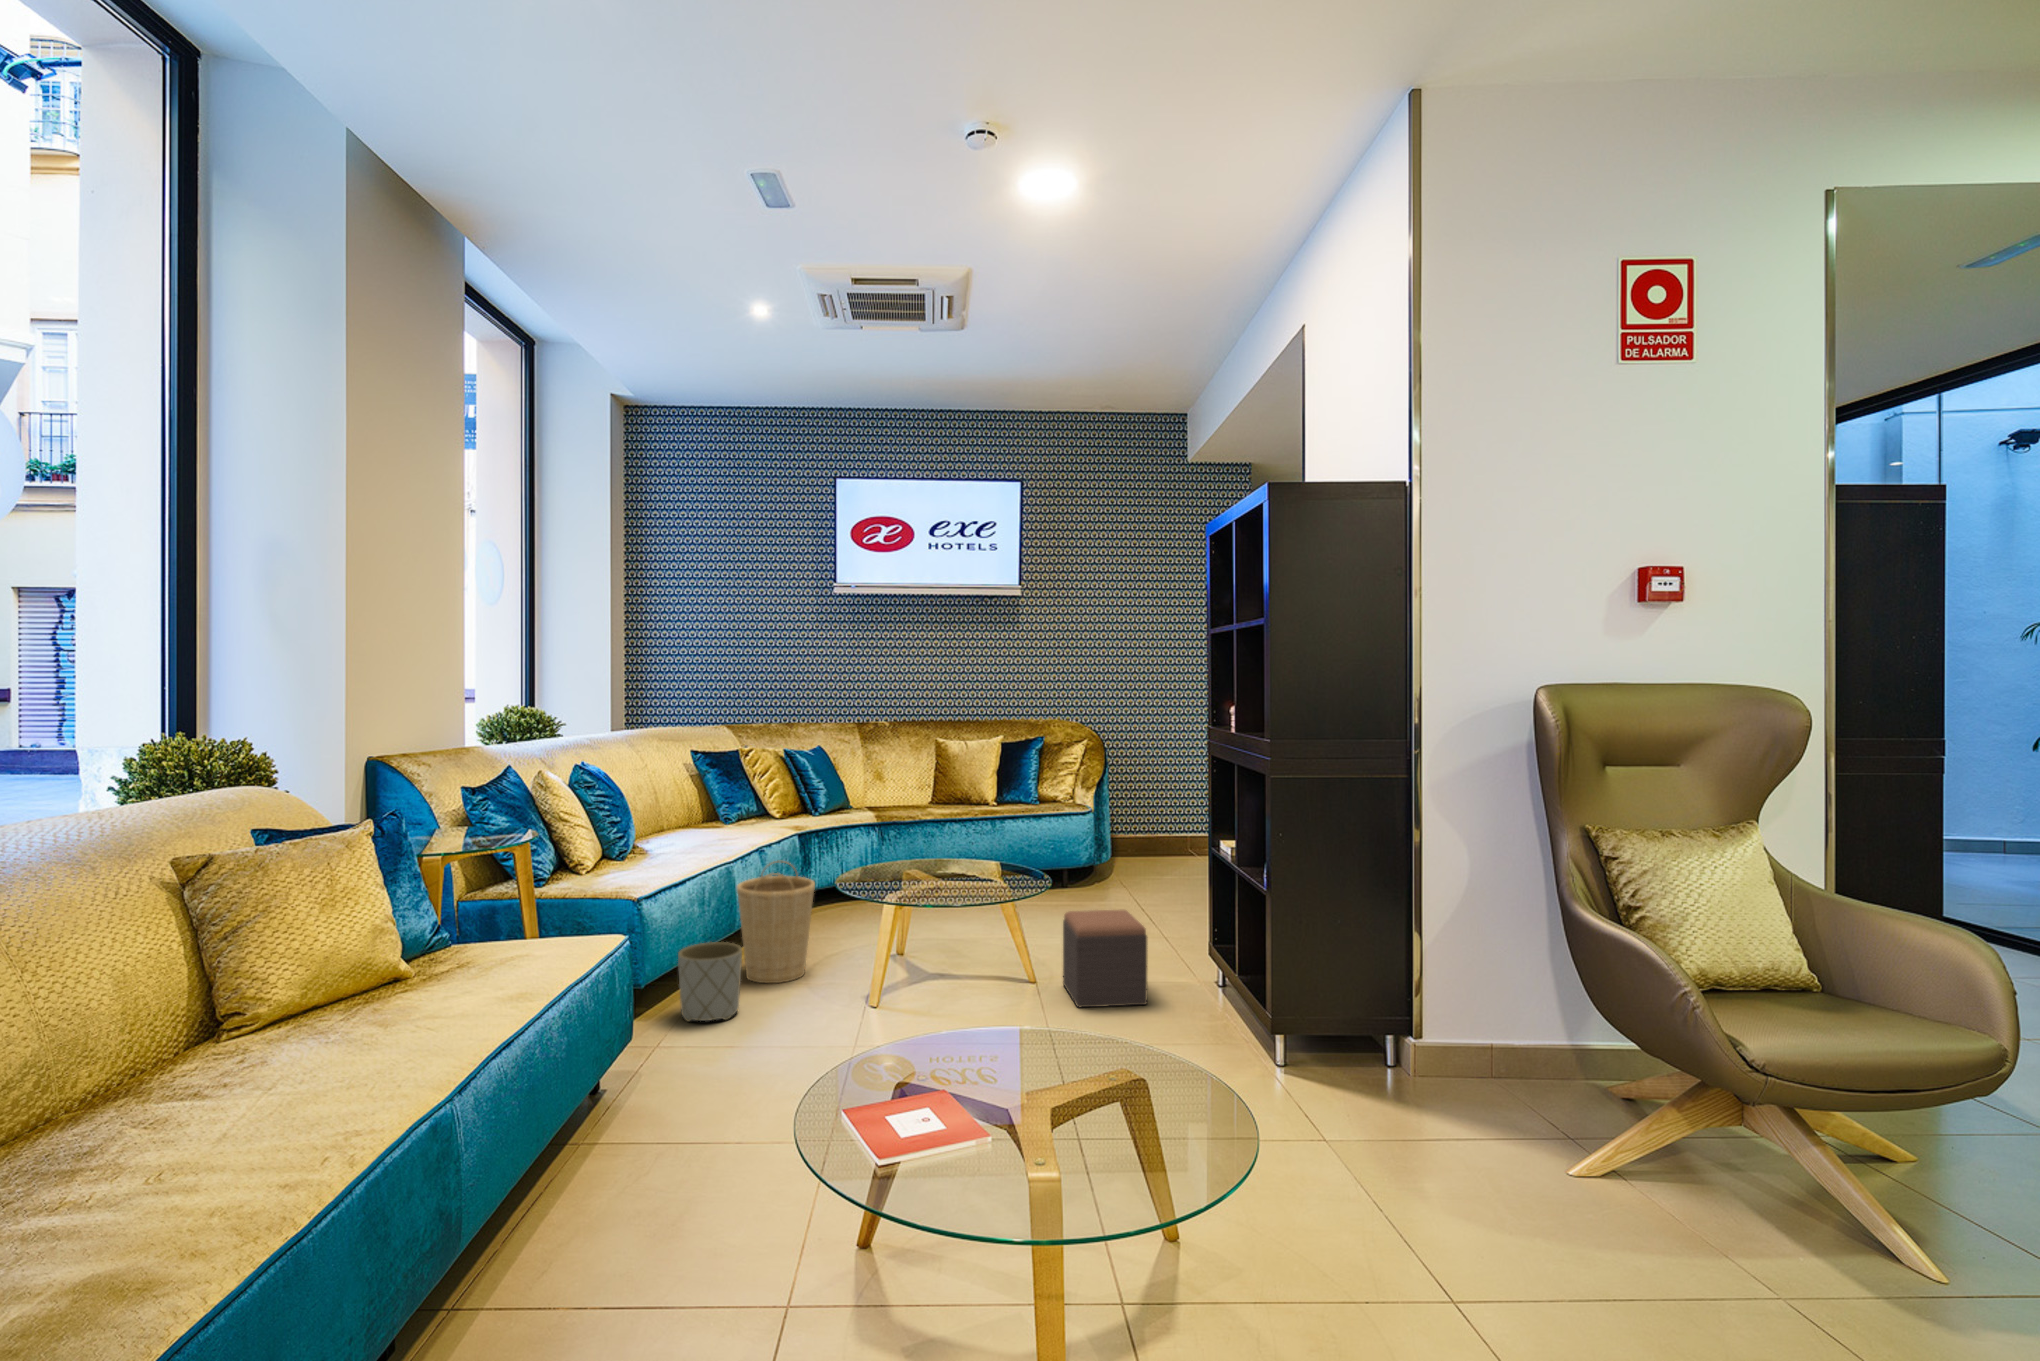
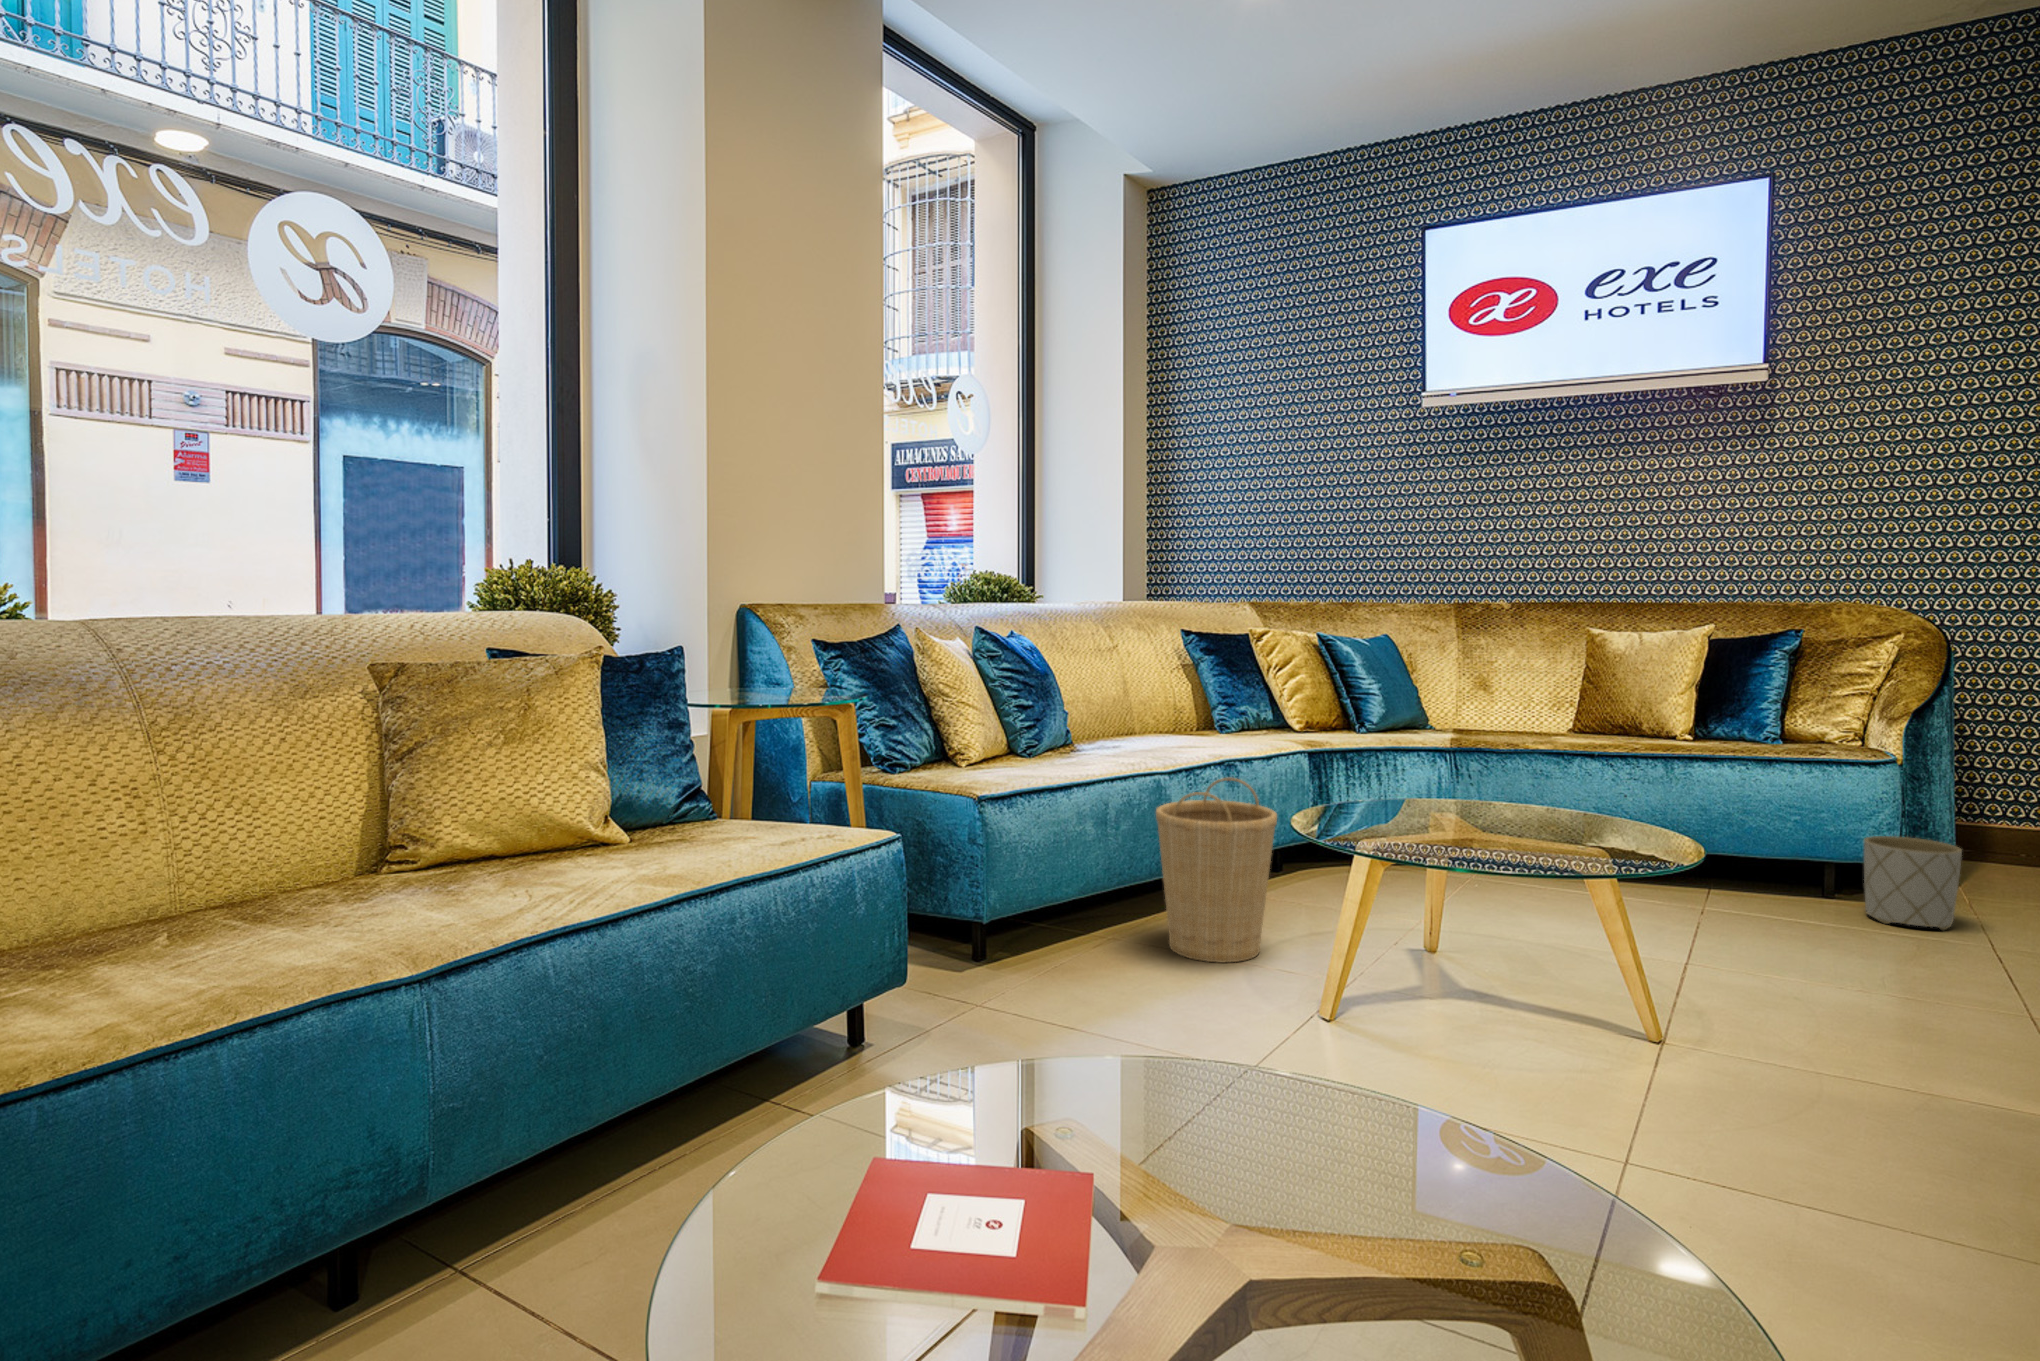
footstool: present [1063,910,1147,1007] -> none [1739,932,1960,1171]
planter: present [678,942,742,1022] -> present [1864,836,1962,930]

